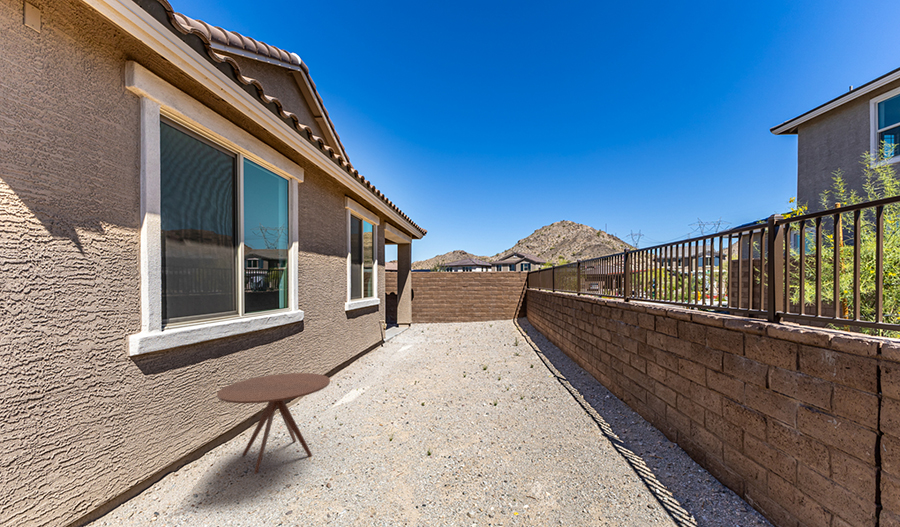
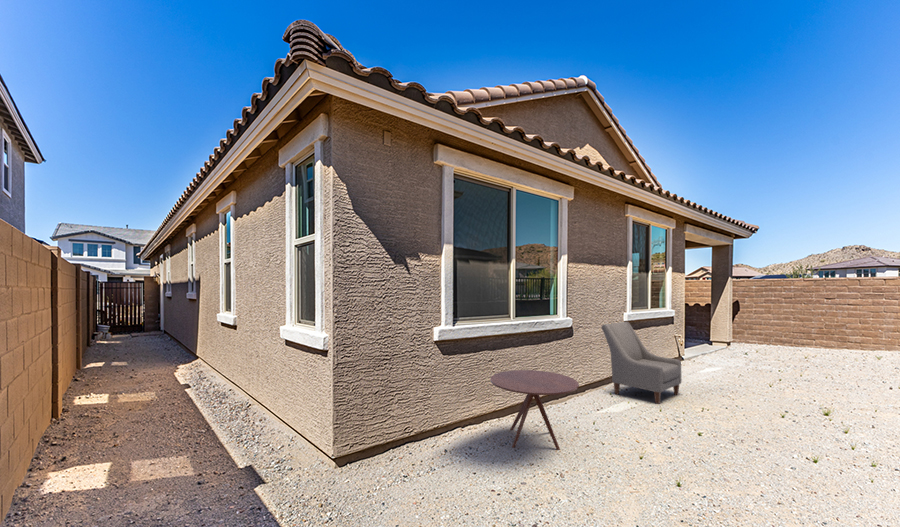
chair: none [327,313,396,386] -> present [602,322,682,404]

